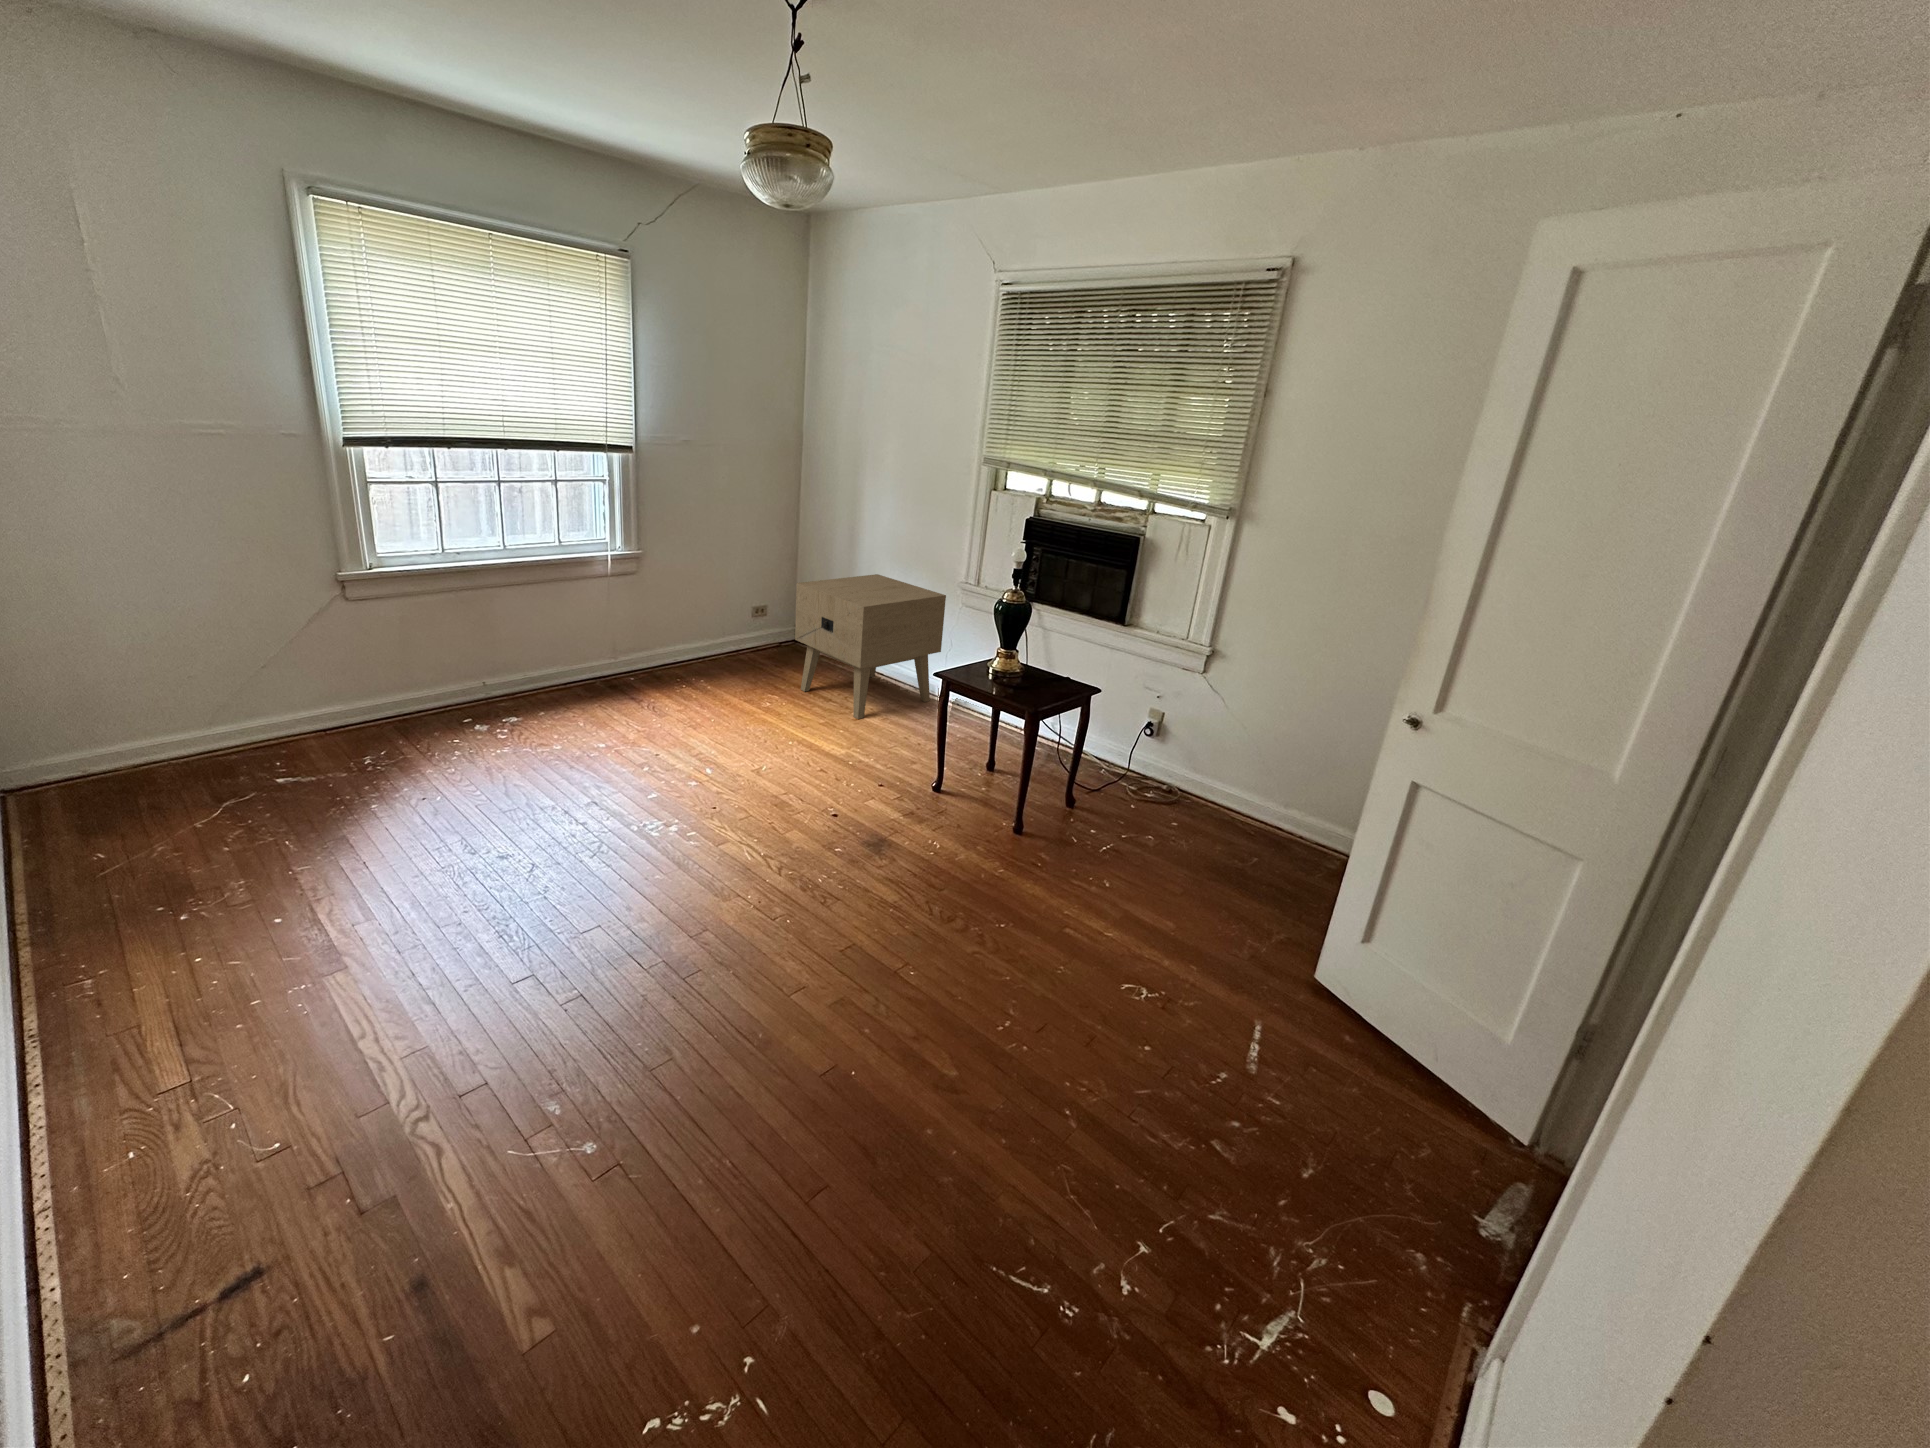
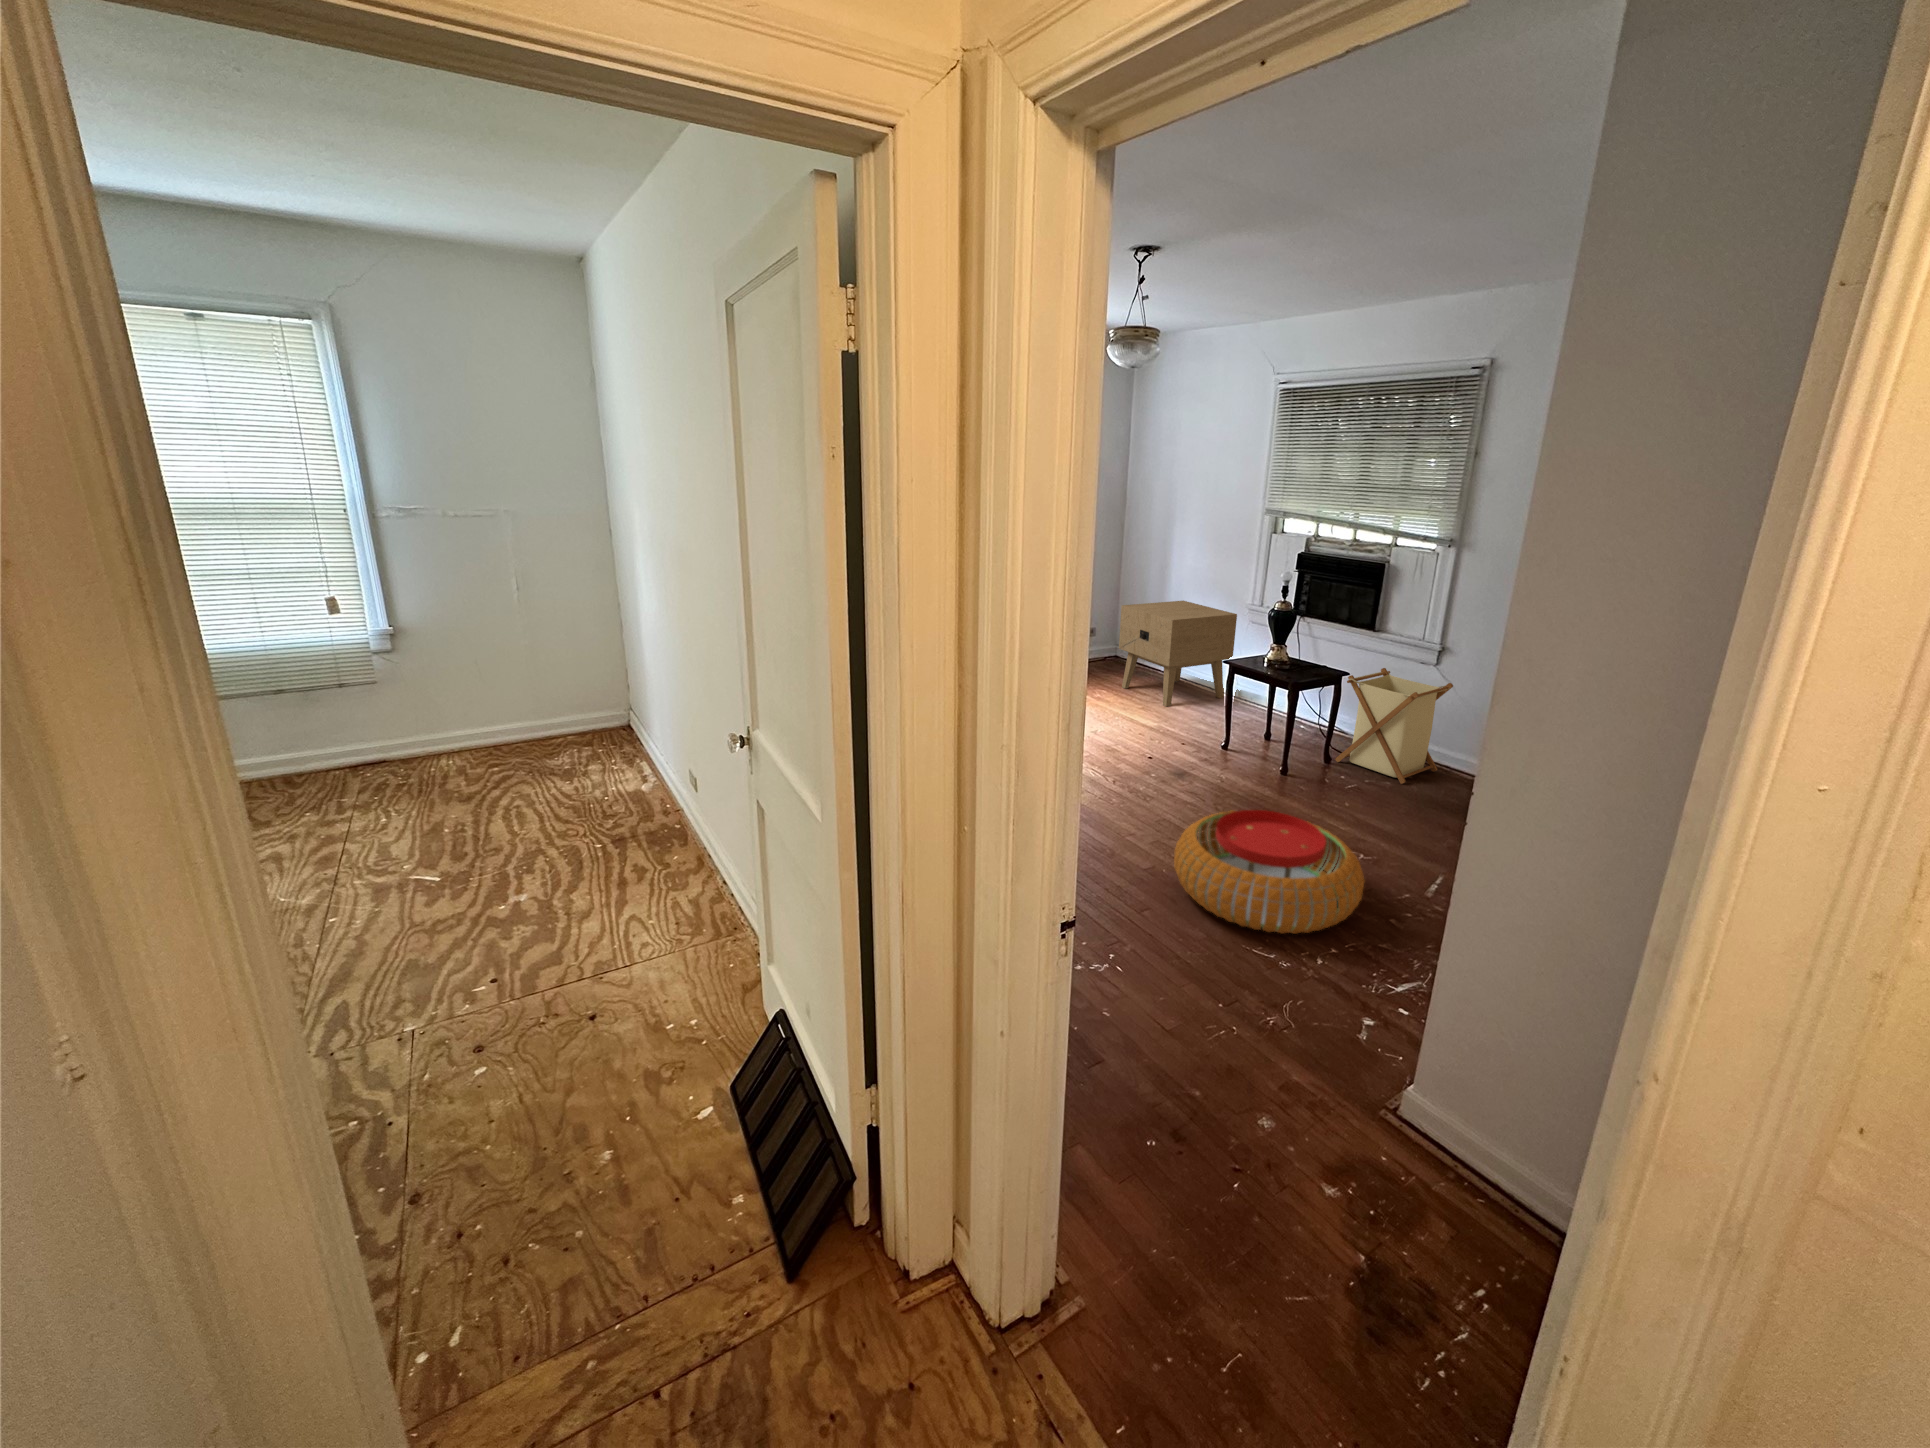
laundry basket: none [1079,675,1226,835] -> present [1335,668,1453,784]
pouf: none [869,951,1182,1235] -> present [1174,810,1365,934]

